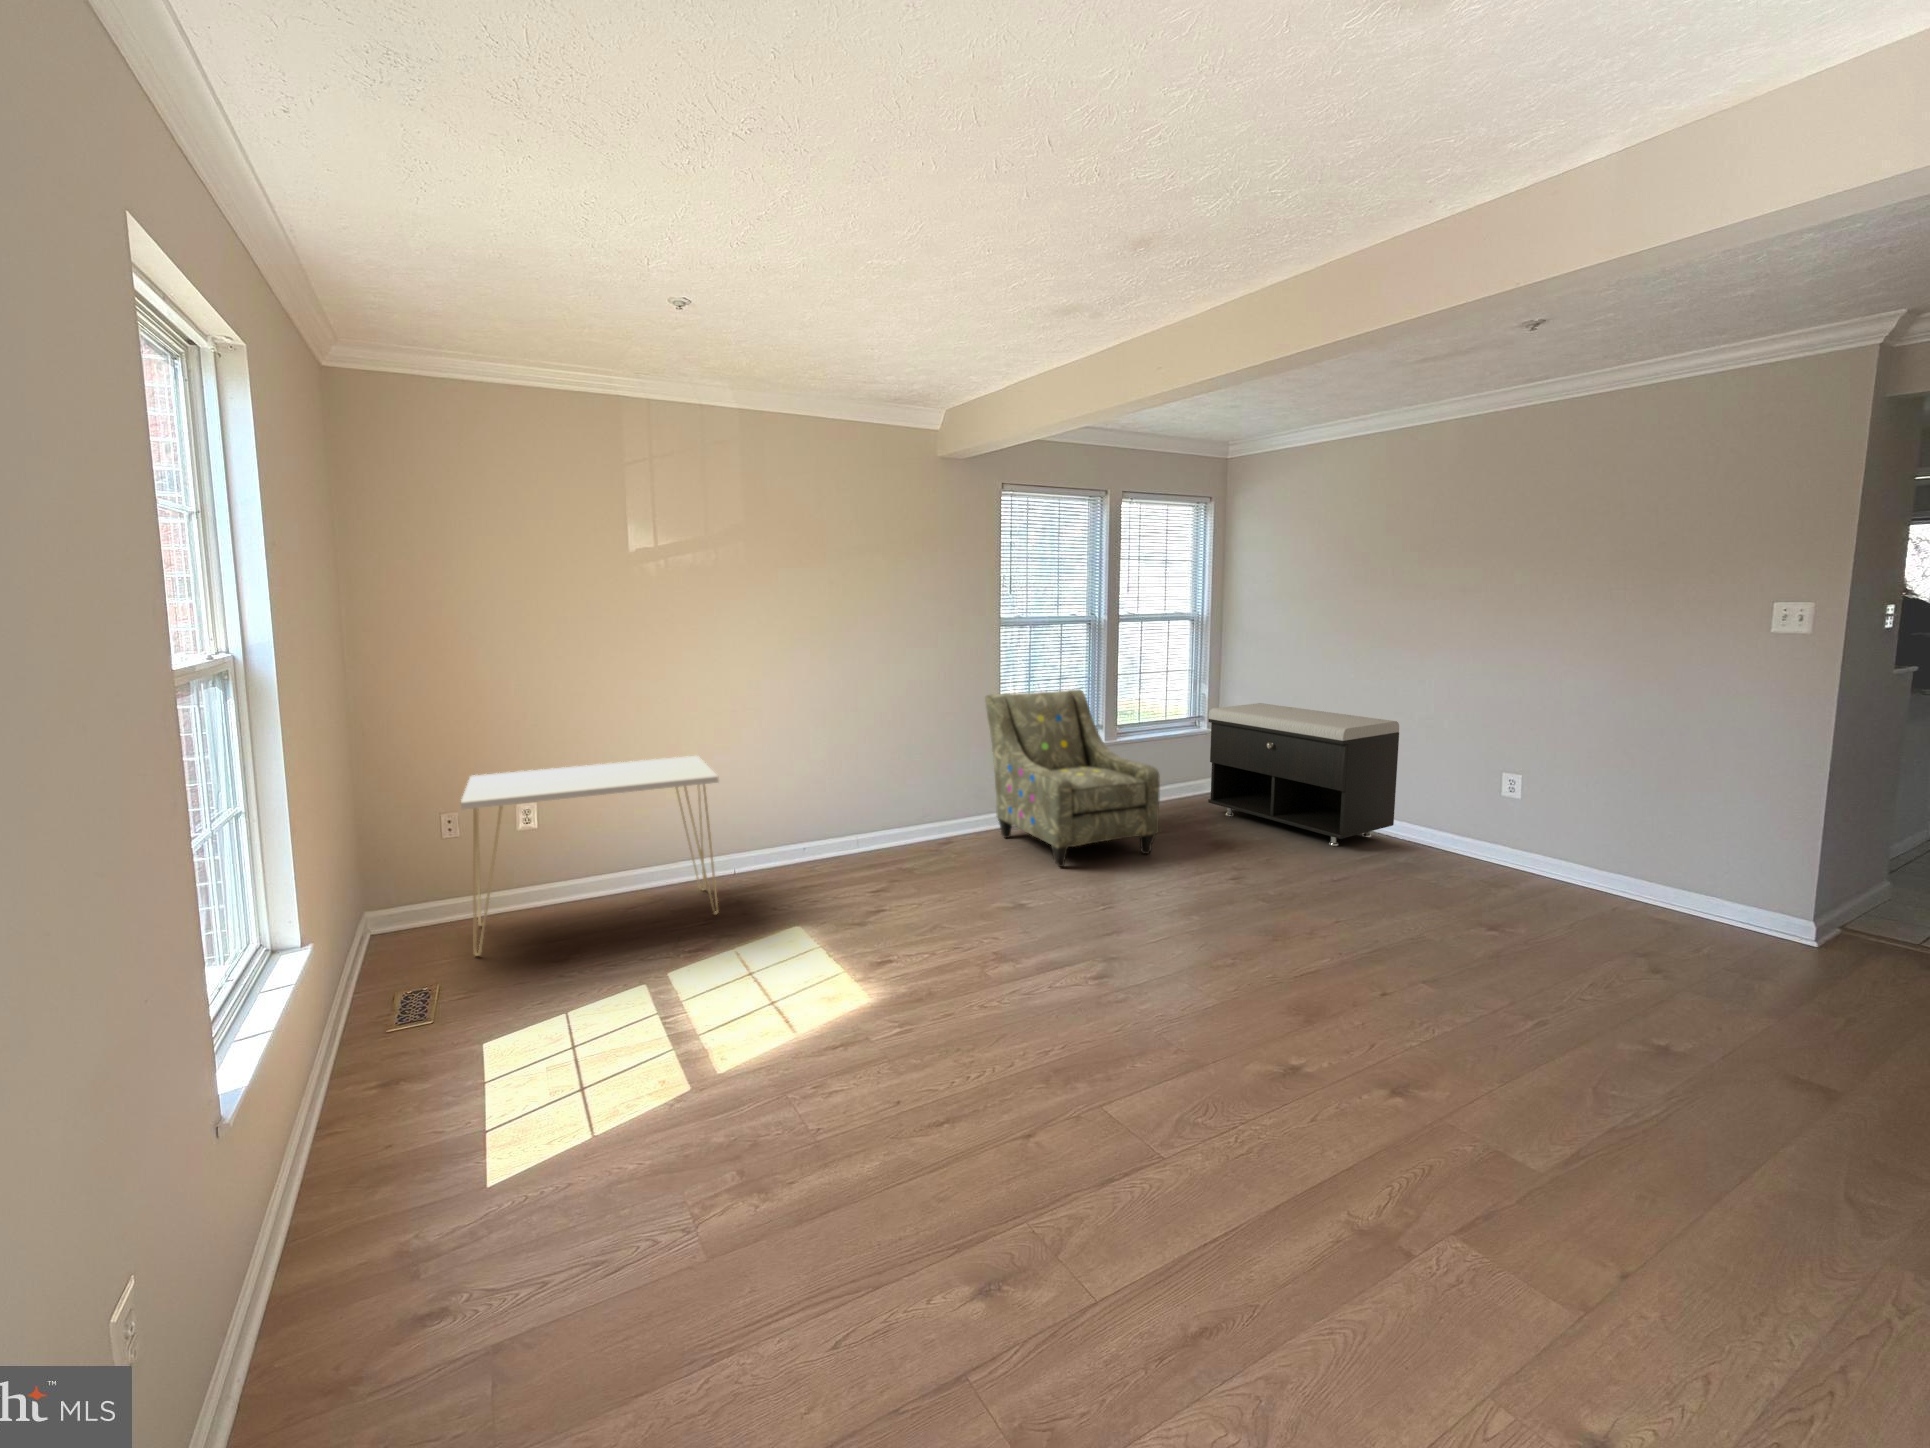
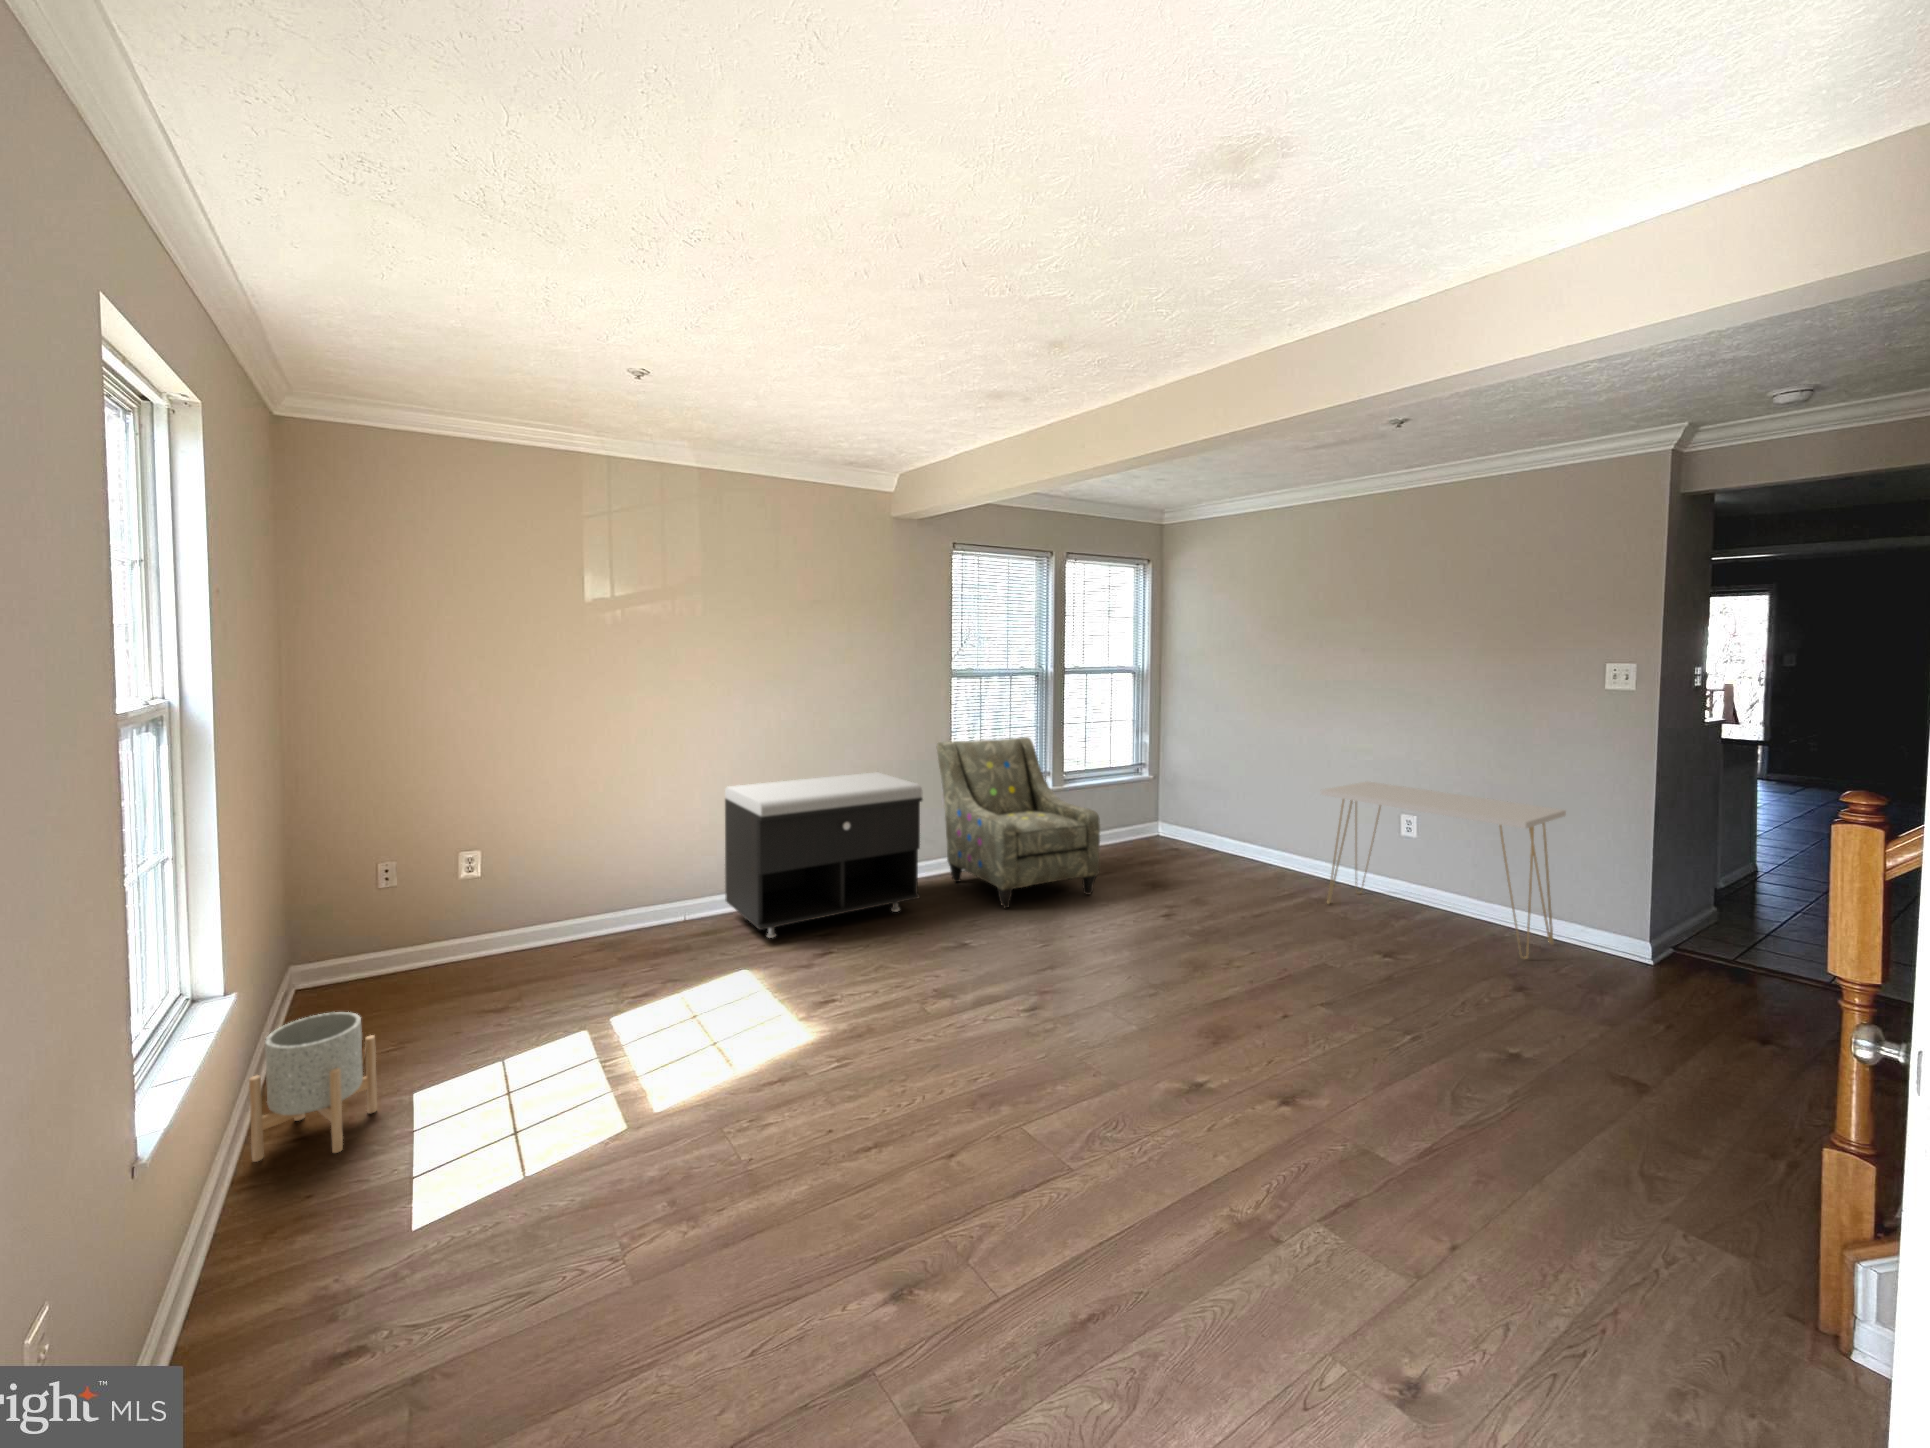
storage bench: present [1208,703,1399,846] -> present [725,772,923,938]
console table: present [461,756,719,956] -> present [1321,781,1566,959]
planter: none [330,963,451,1107] -> present [249,1012,377,1162]

